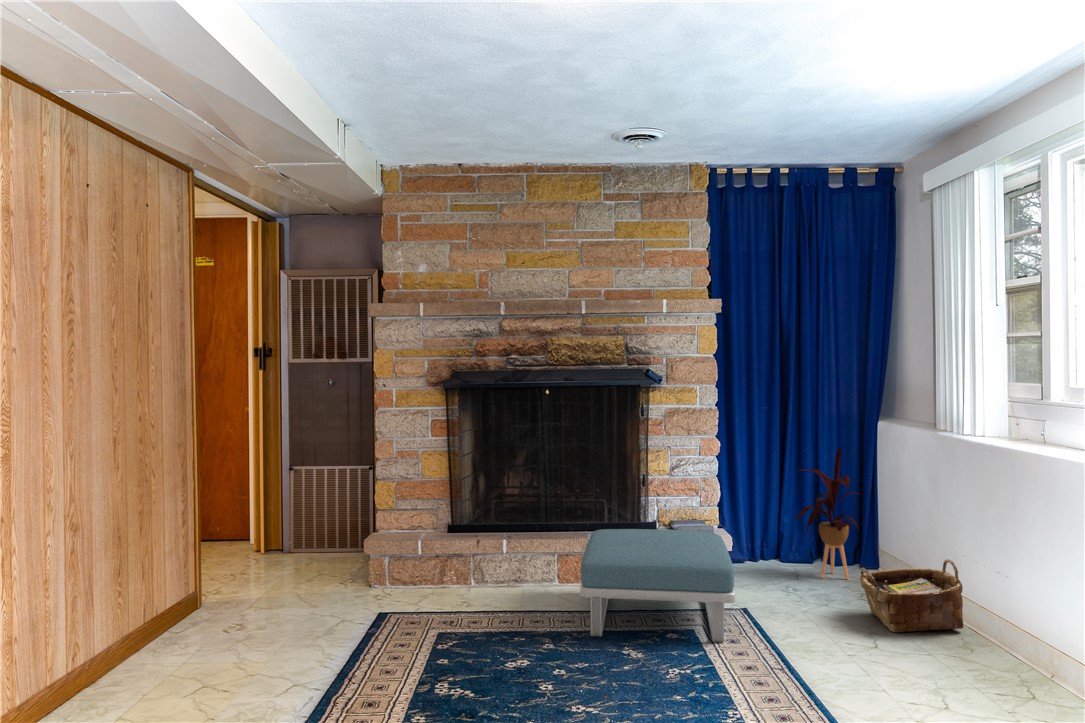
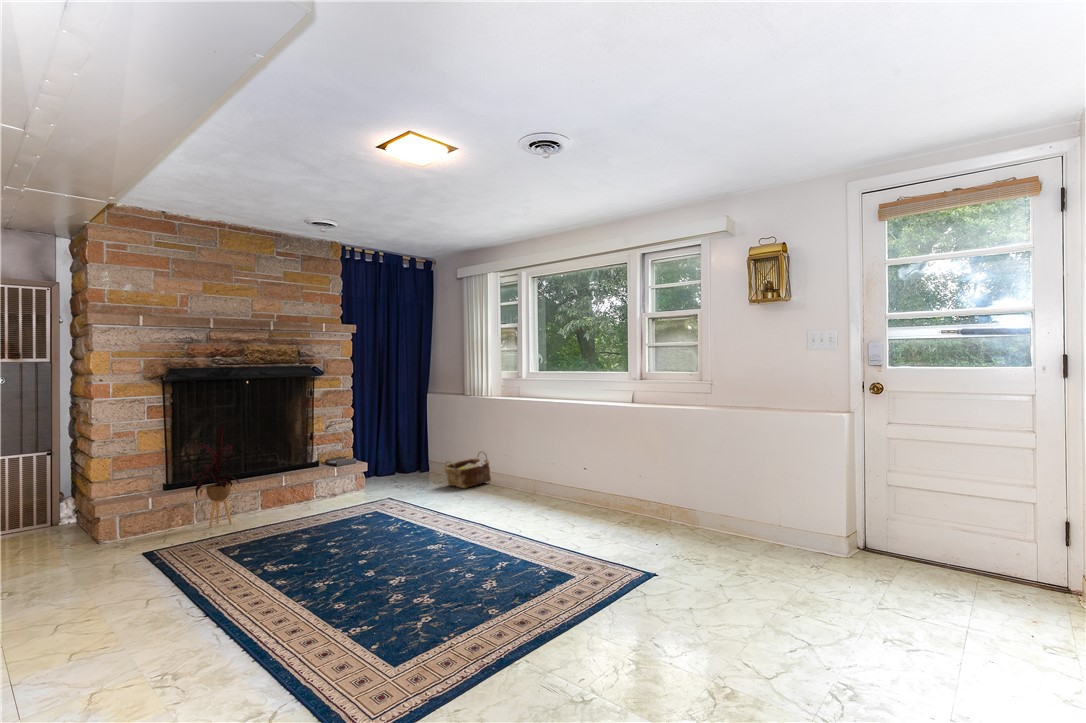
house plant: present [795,447,859,579] -> present [186,424,239,528]
footstool: present [580,529,735,642] -> none [290,458,400,521]

